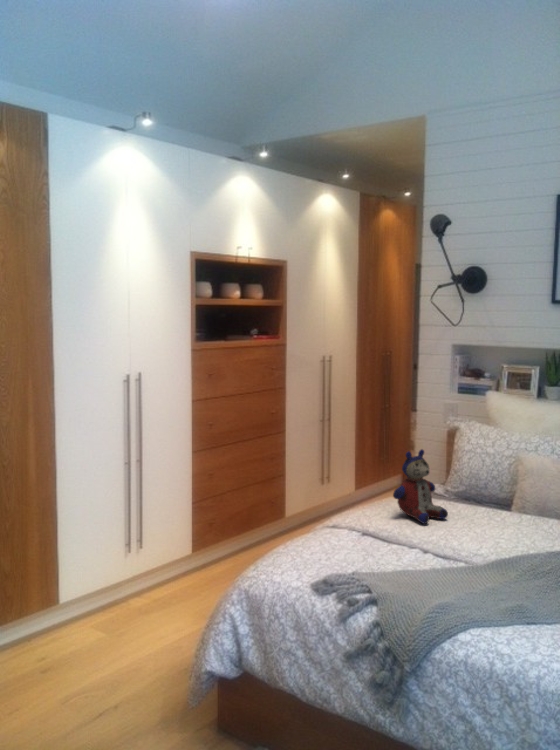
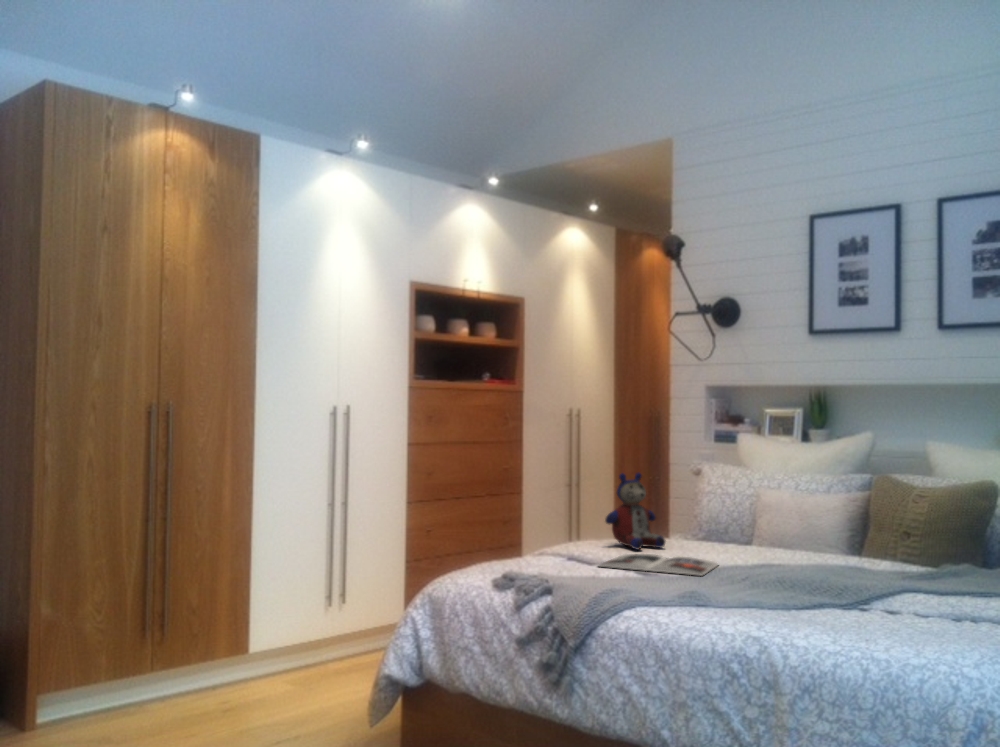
magazine: none [400,534,510,569] -> present [599,554,718,576]

